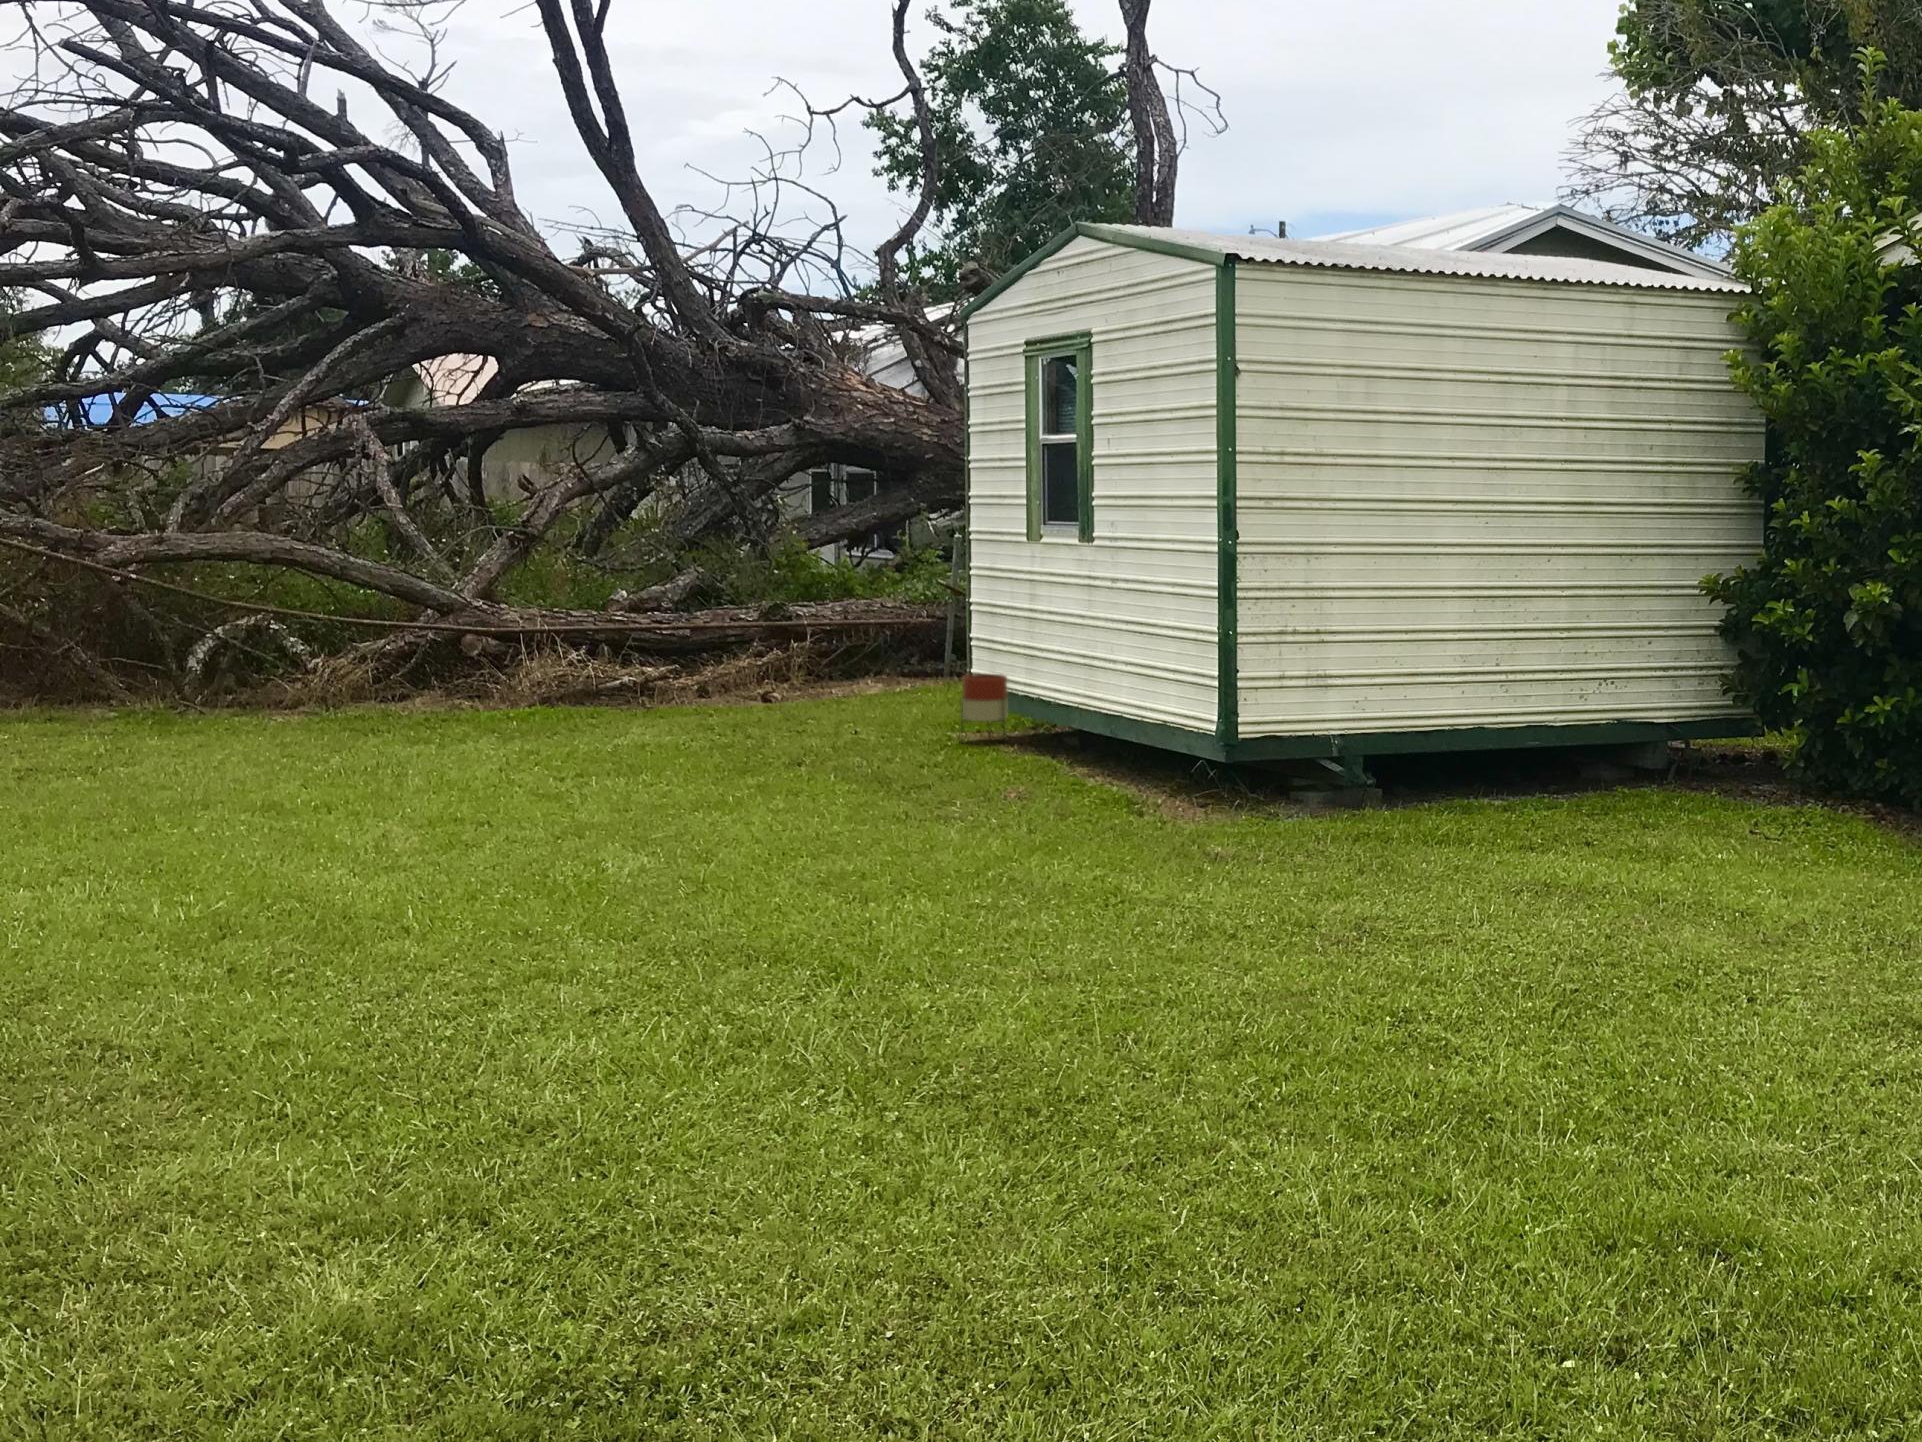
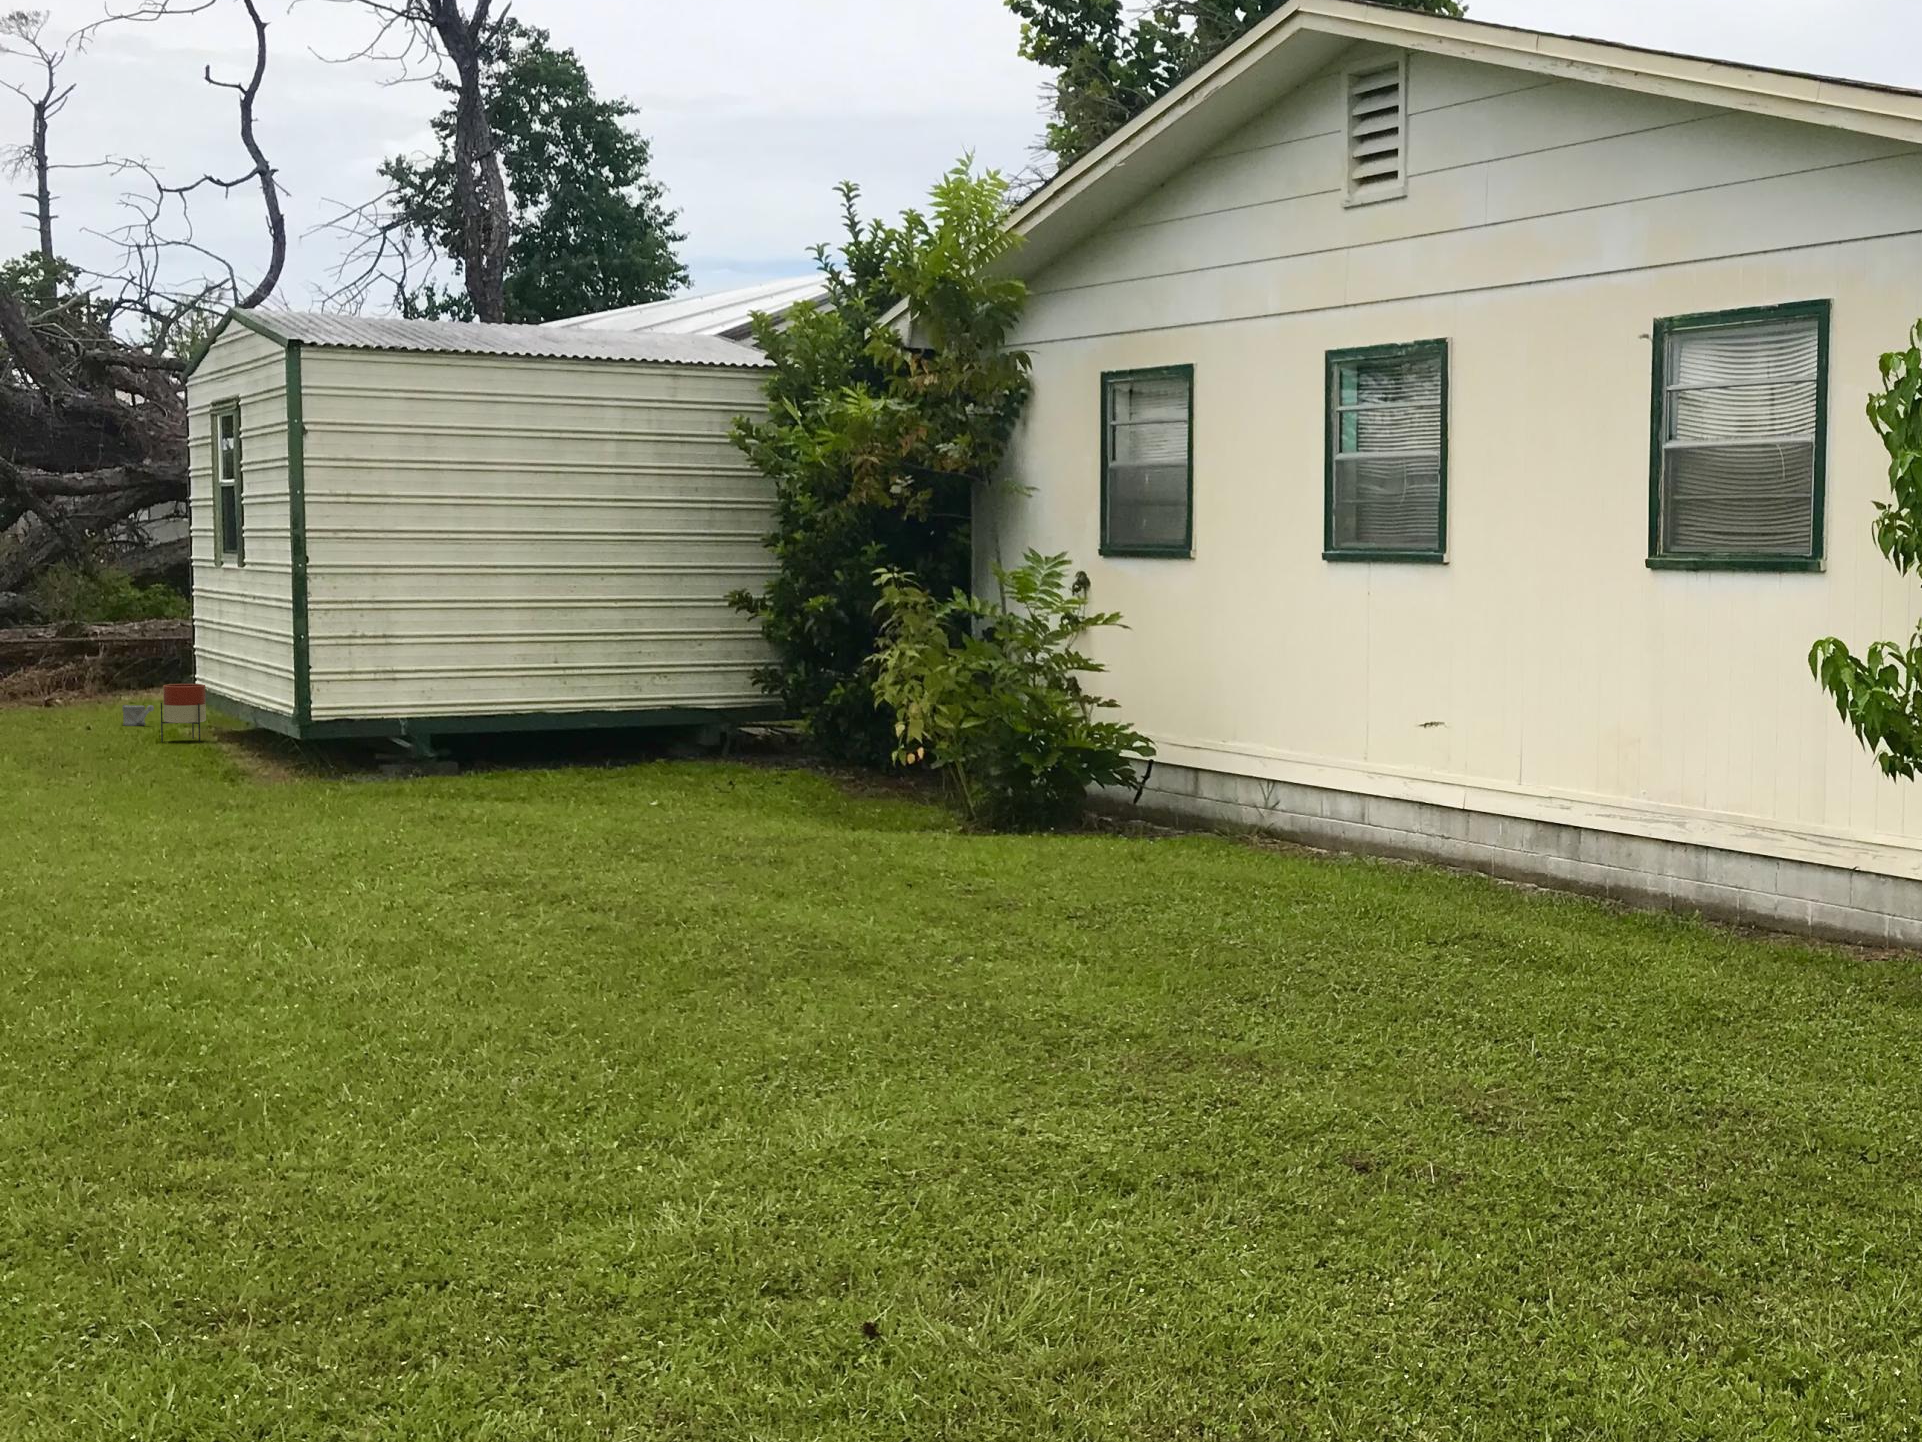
watering can: none [873,688,913,713] -> present [122,705,154,726]

